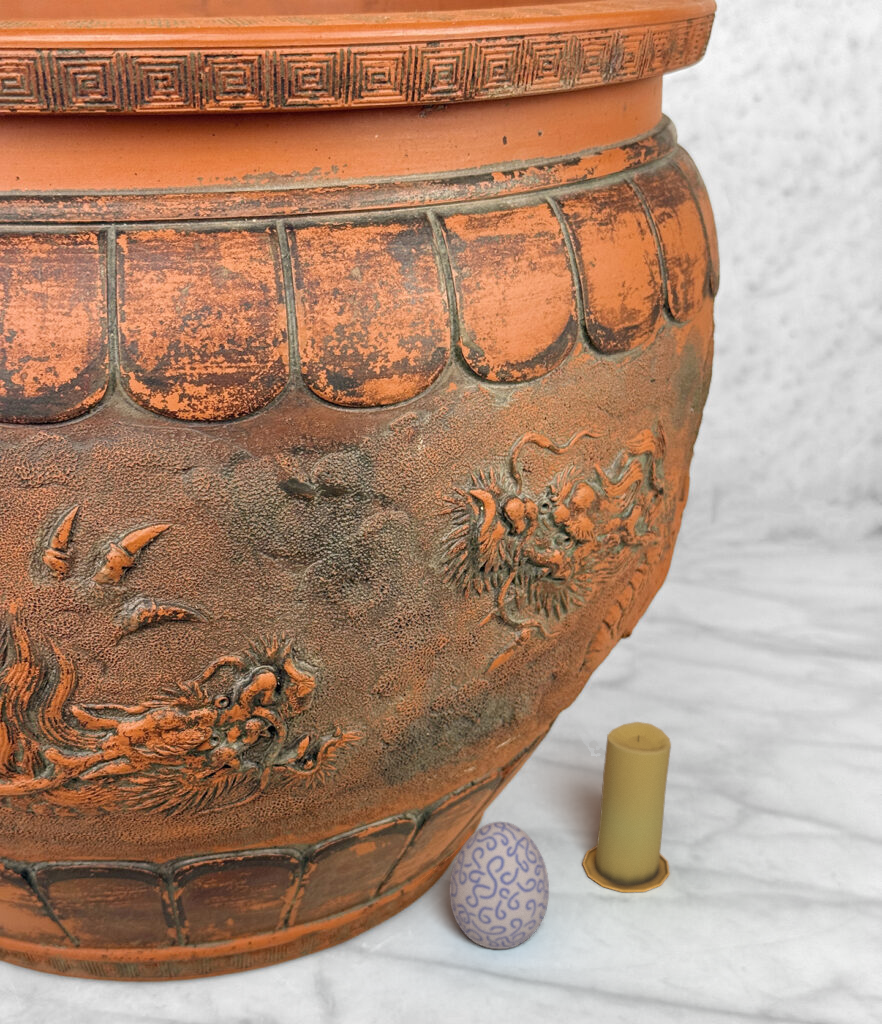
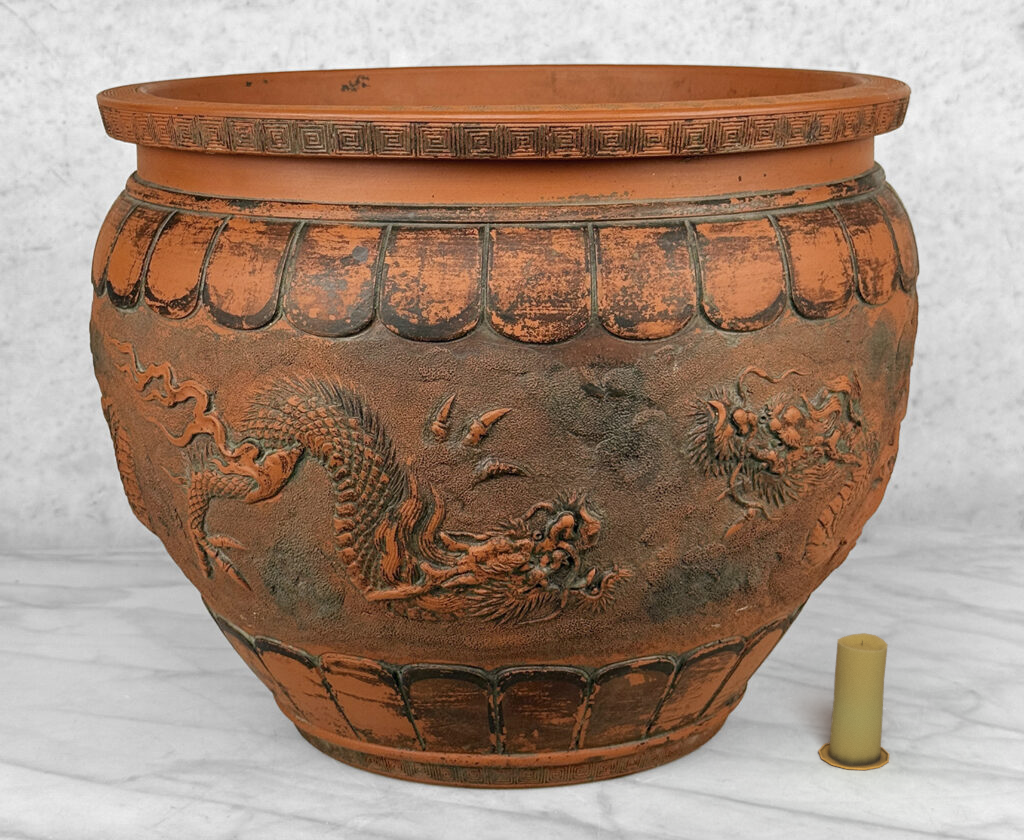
decorative egg: present [449,822,549,949] -> none [704,692,782,793]

